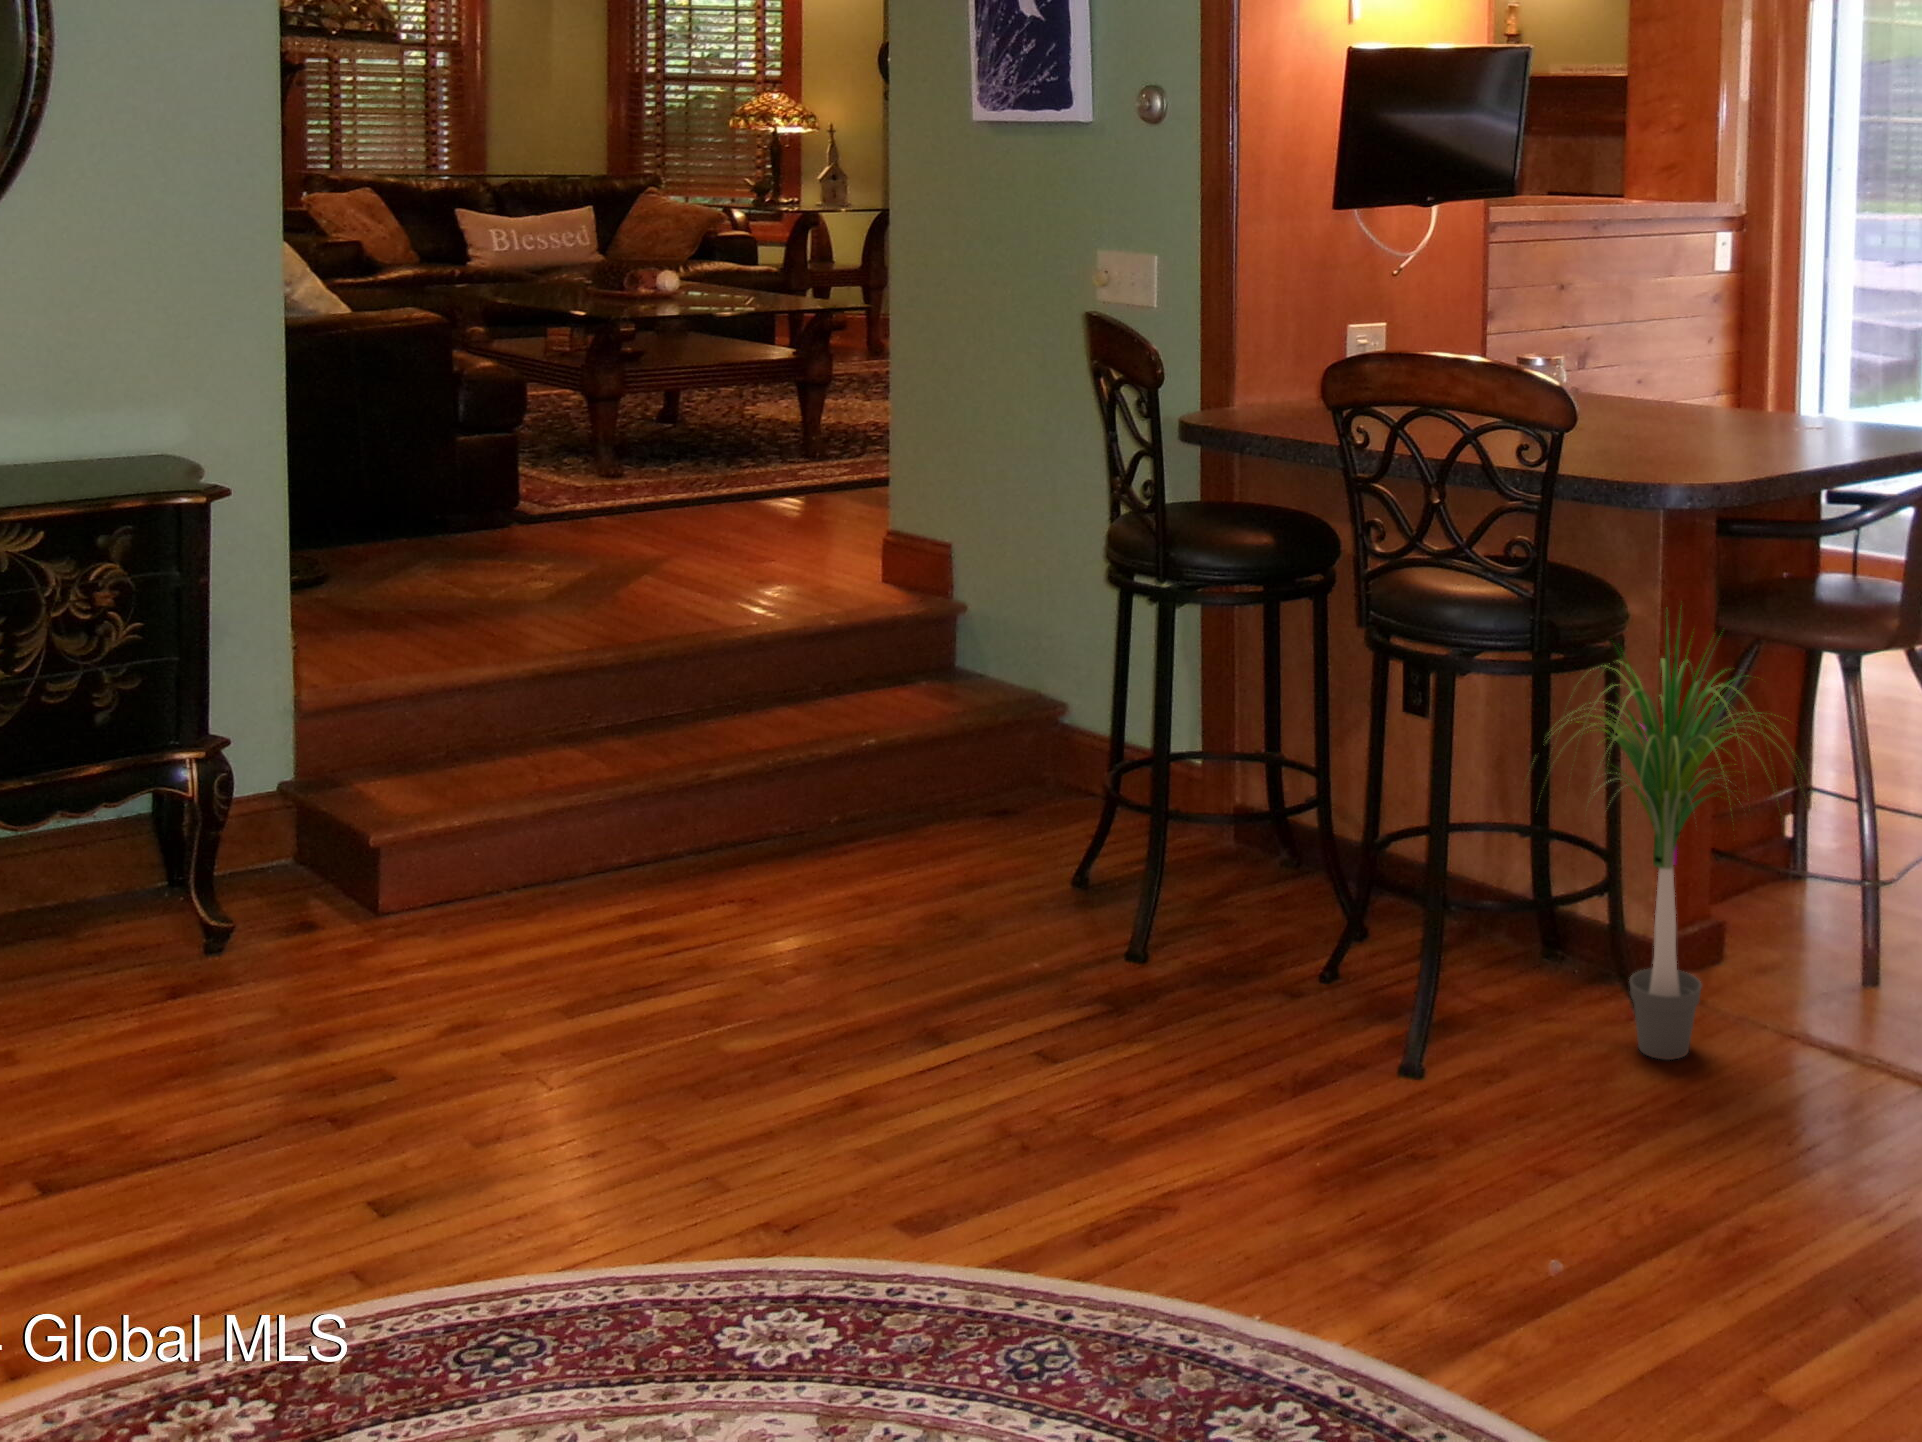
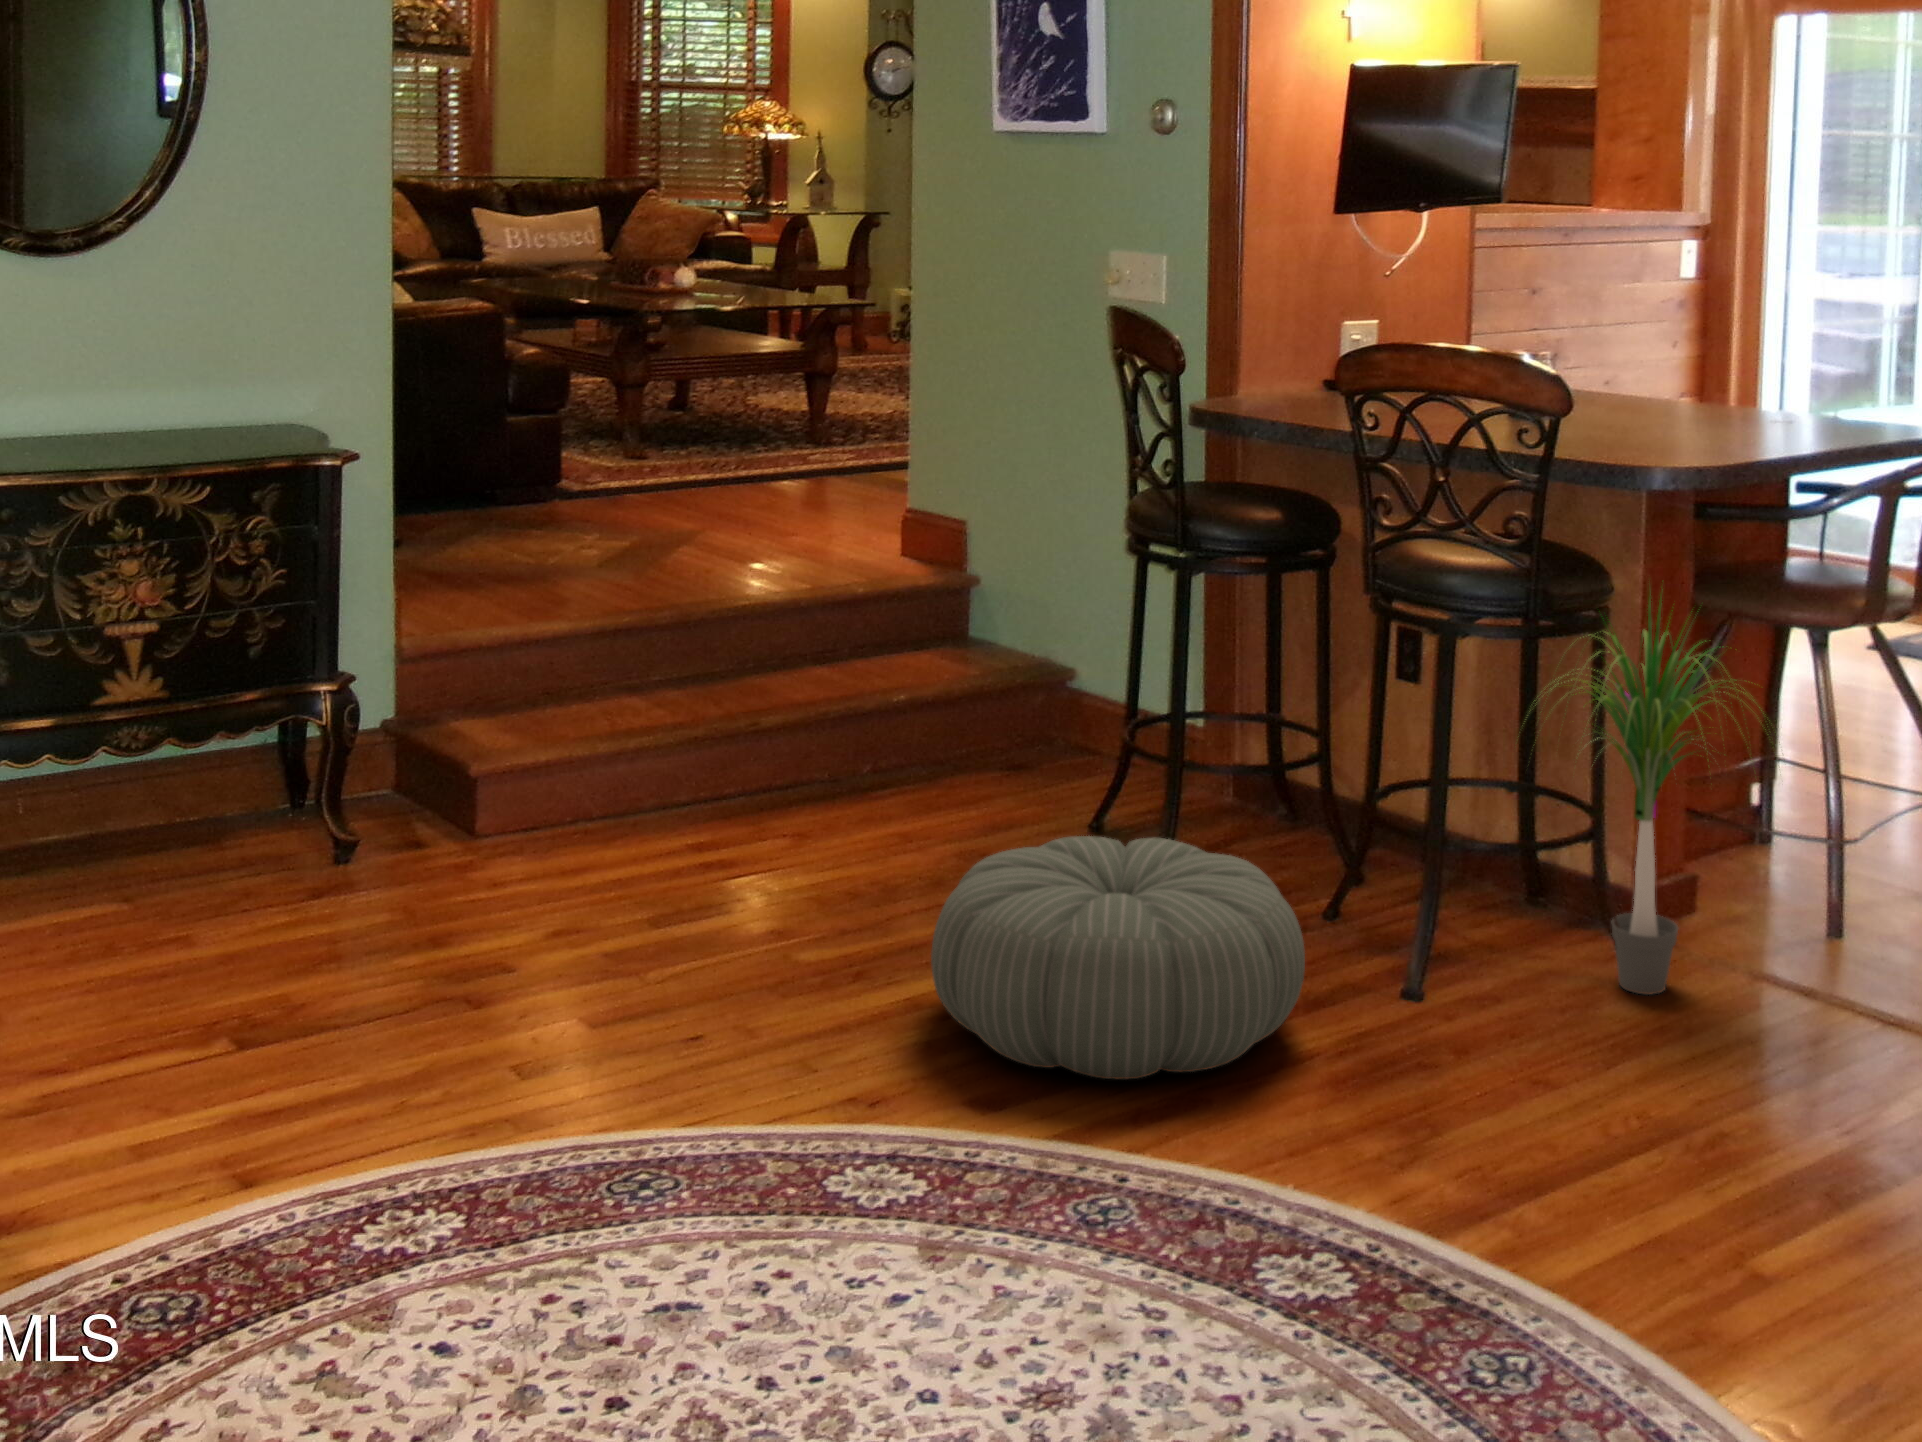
pouf: none [865,905,1288,1189] -> present [931,836,1305,1079]

